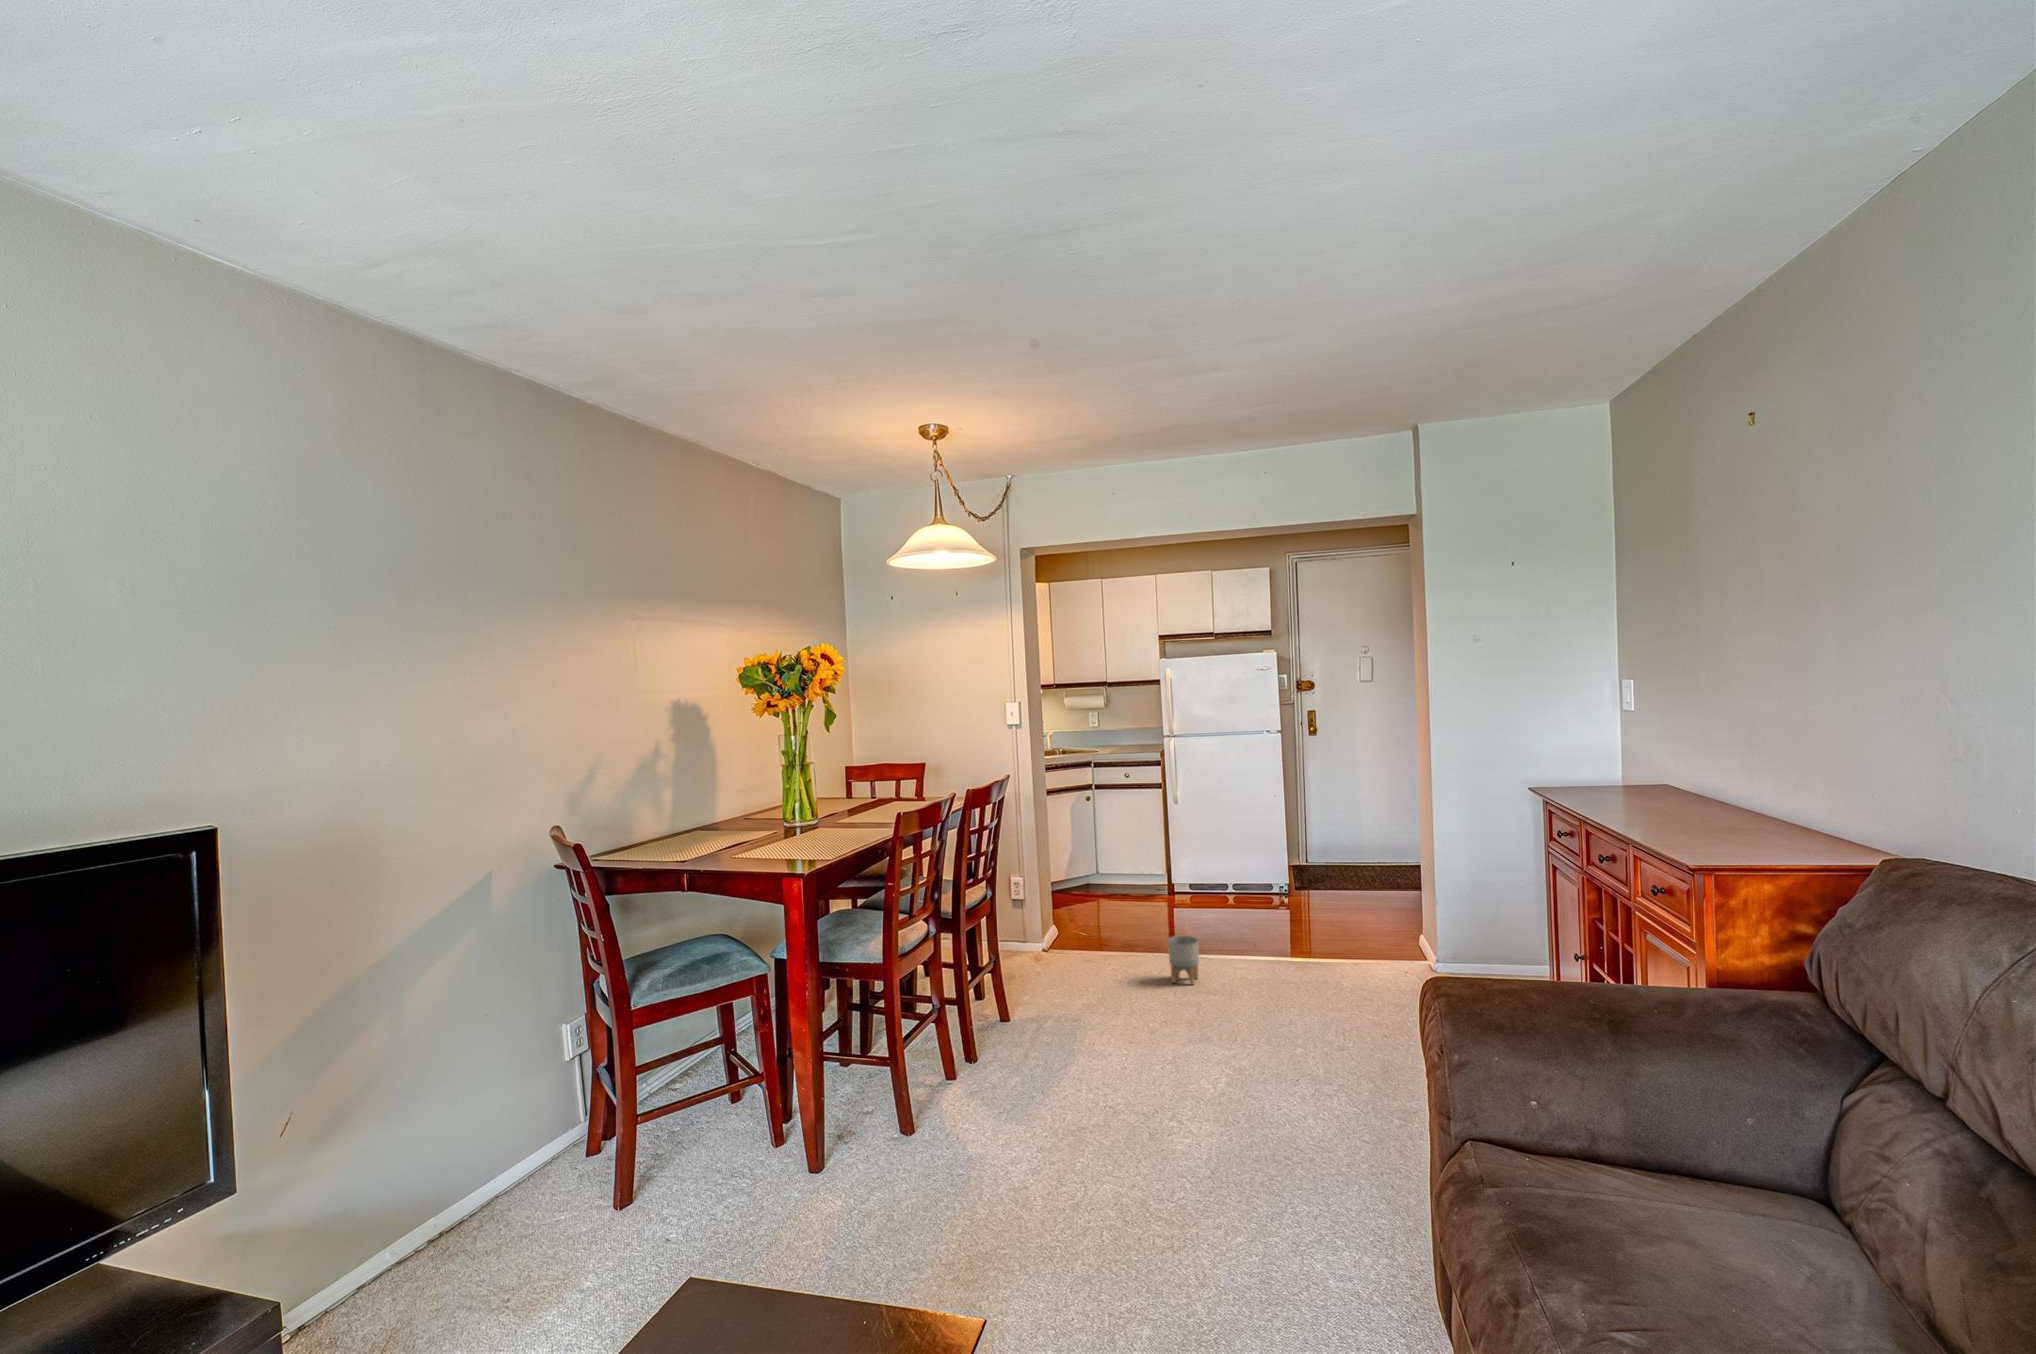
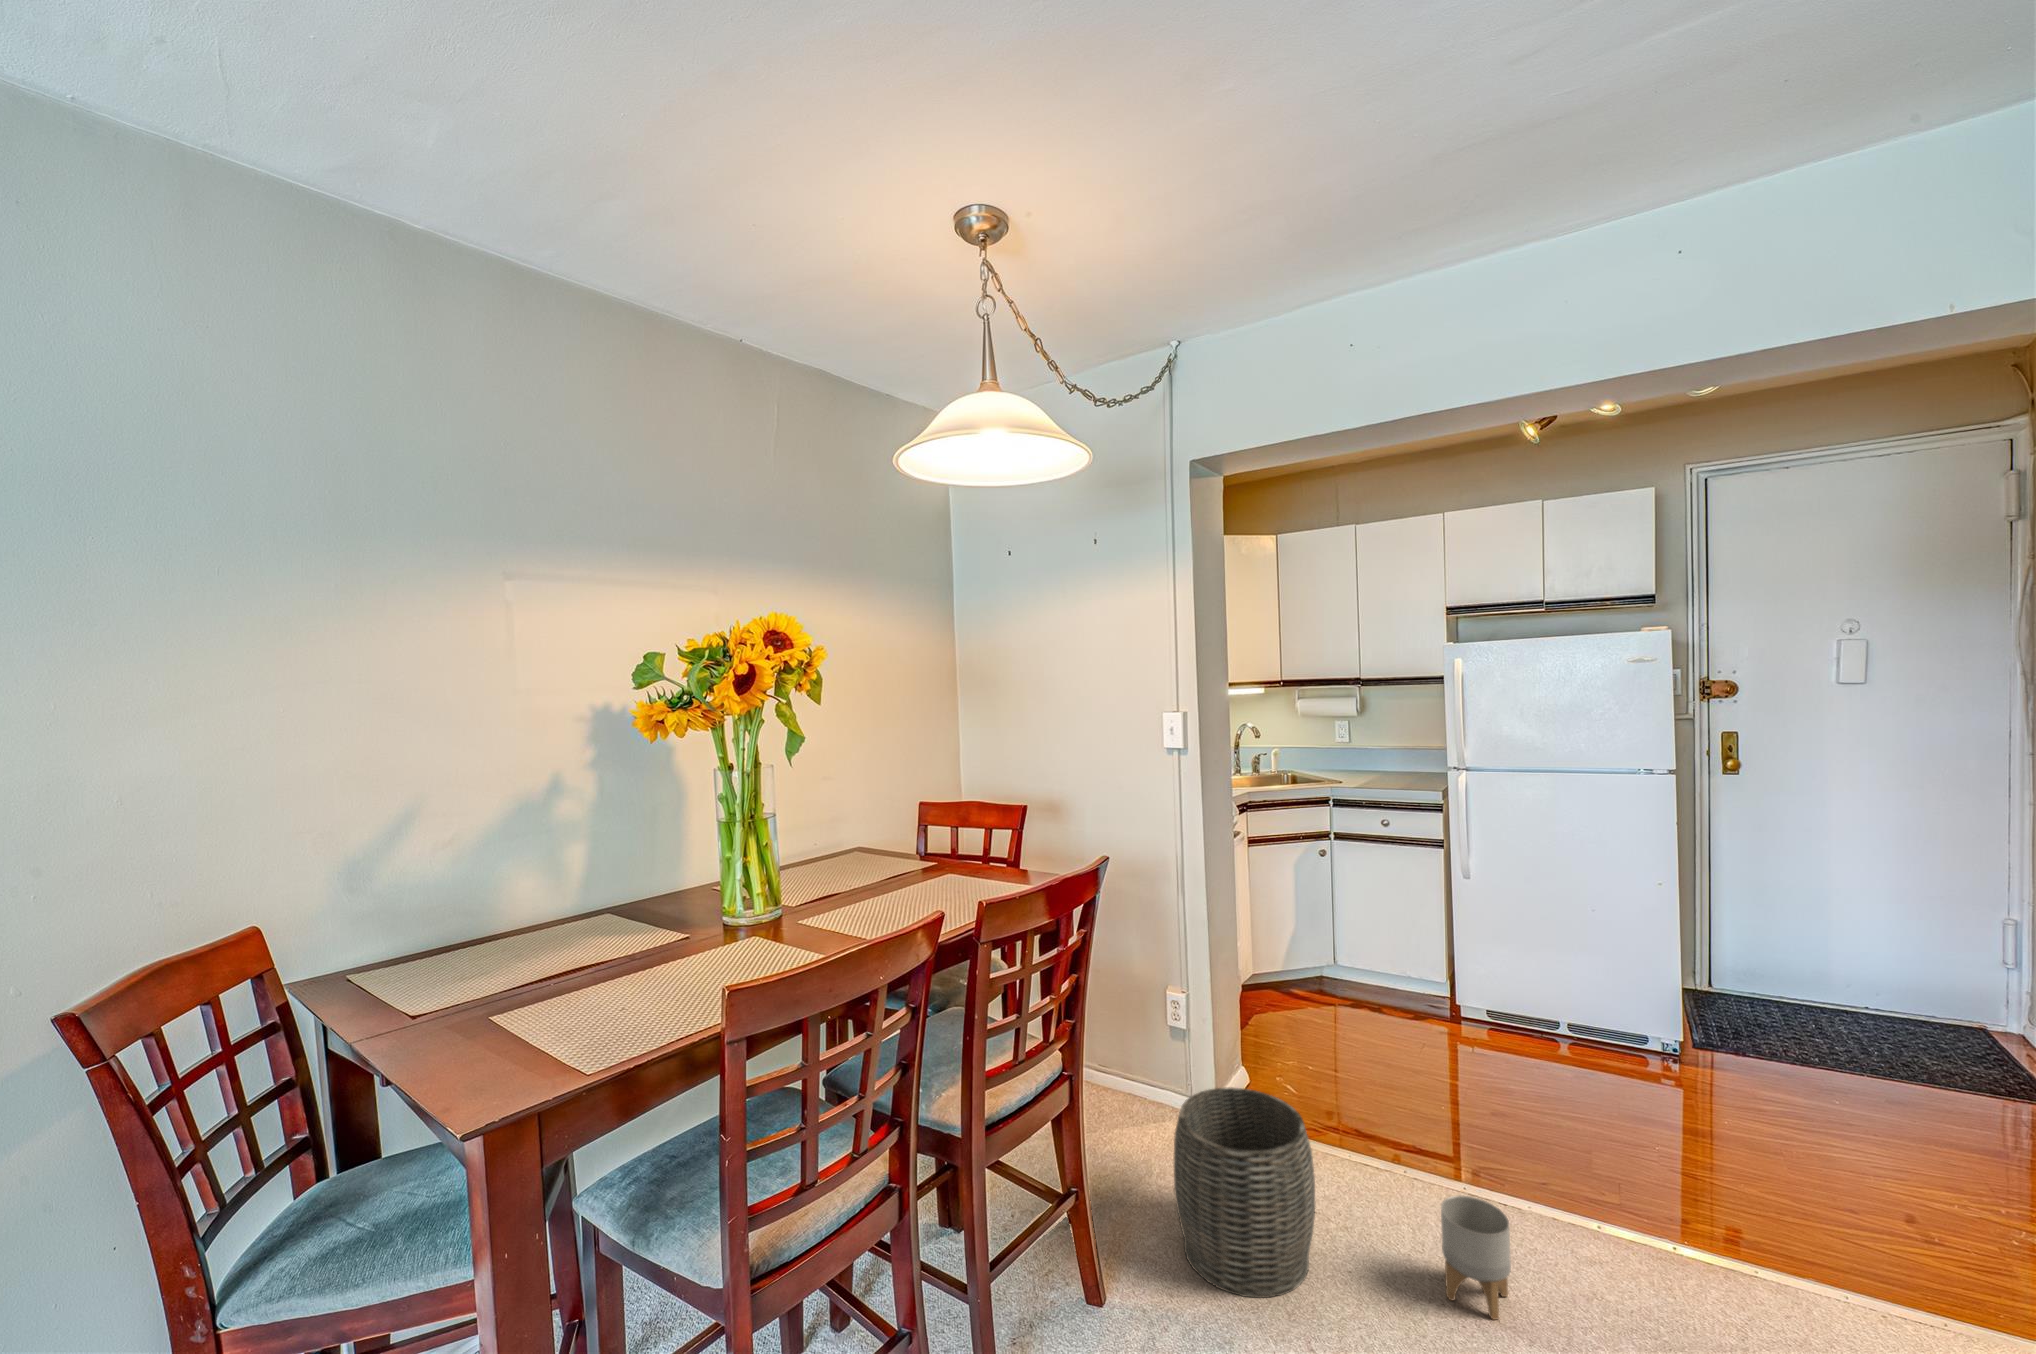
woven basket: none [1037,905,1110,998] -> present [1174,1087,1316,1298]

